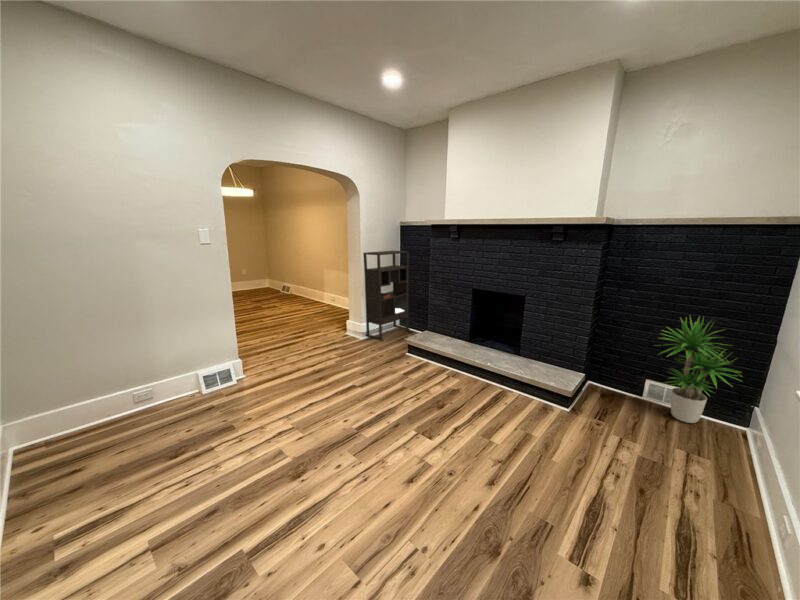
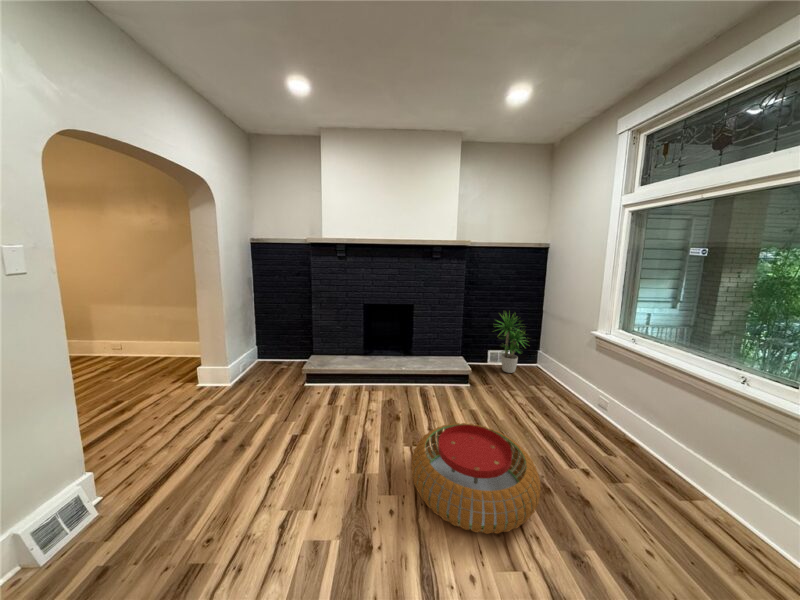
bookshelf: present [363,251,410,340] -> none [230,279,280,381]
pouf: none [350,421,497,552] -> present [411,423,541,534]

